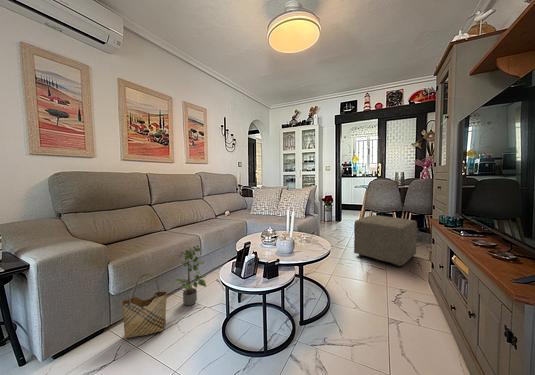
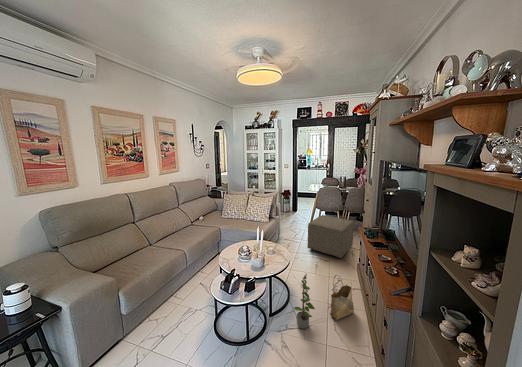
potted plant: present [175,246,206,305] -> present [294,274,315,329]
woven basket: present [121,274,167,339] -> present [330,275,354,320]

